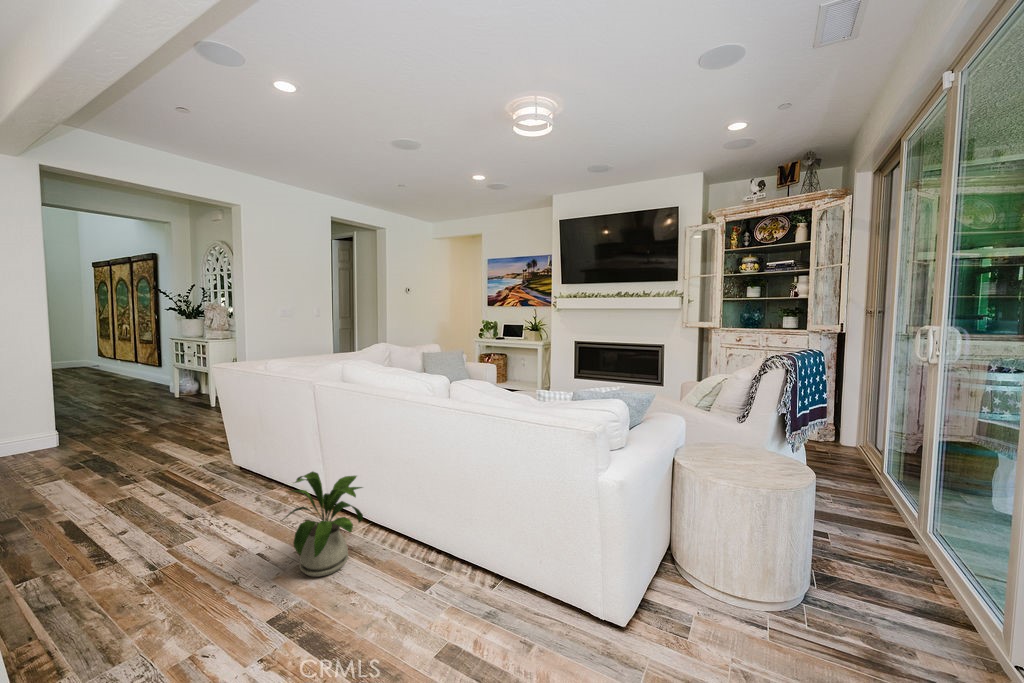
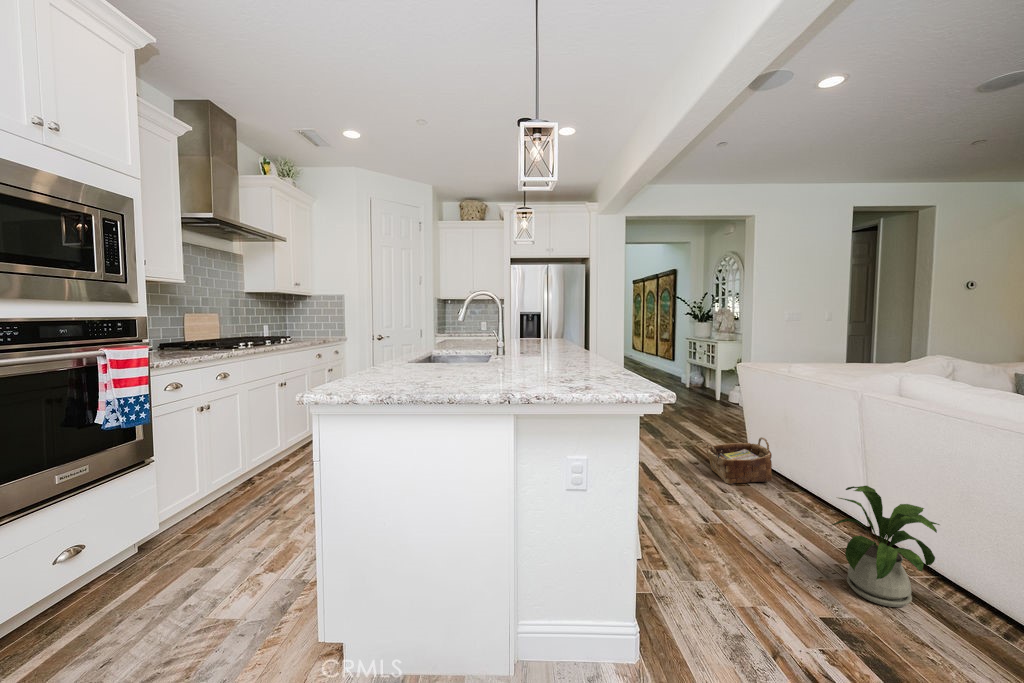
woven basket: none [170,442,250,505] -> present [706,437,772,484]

